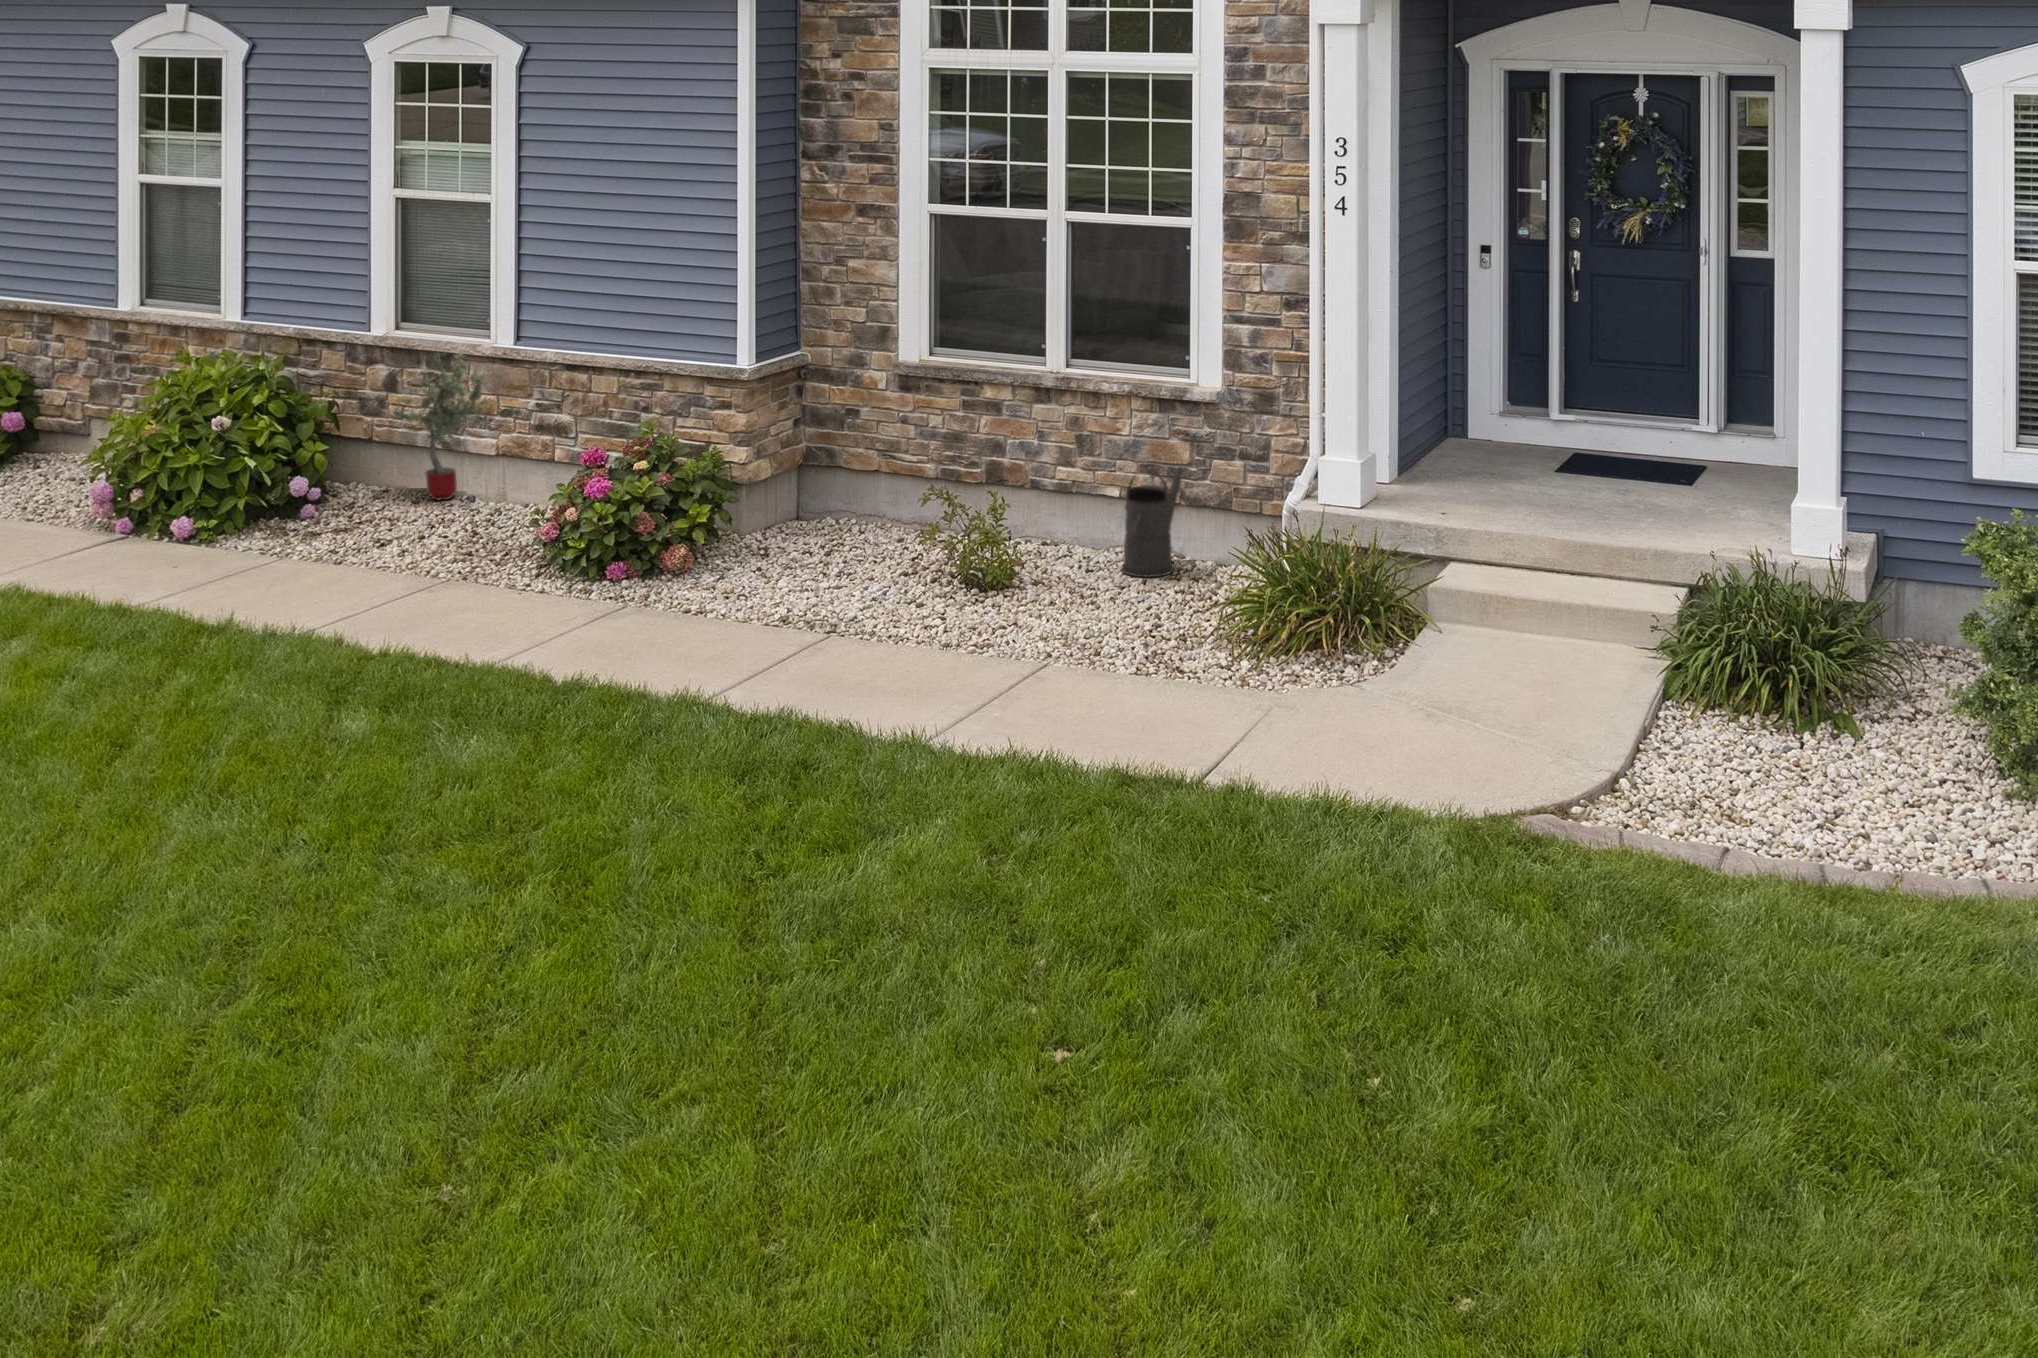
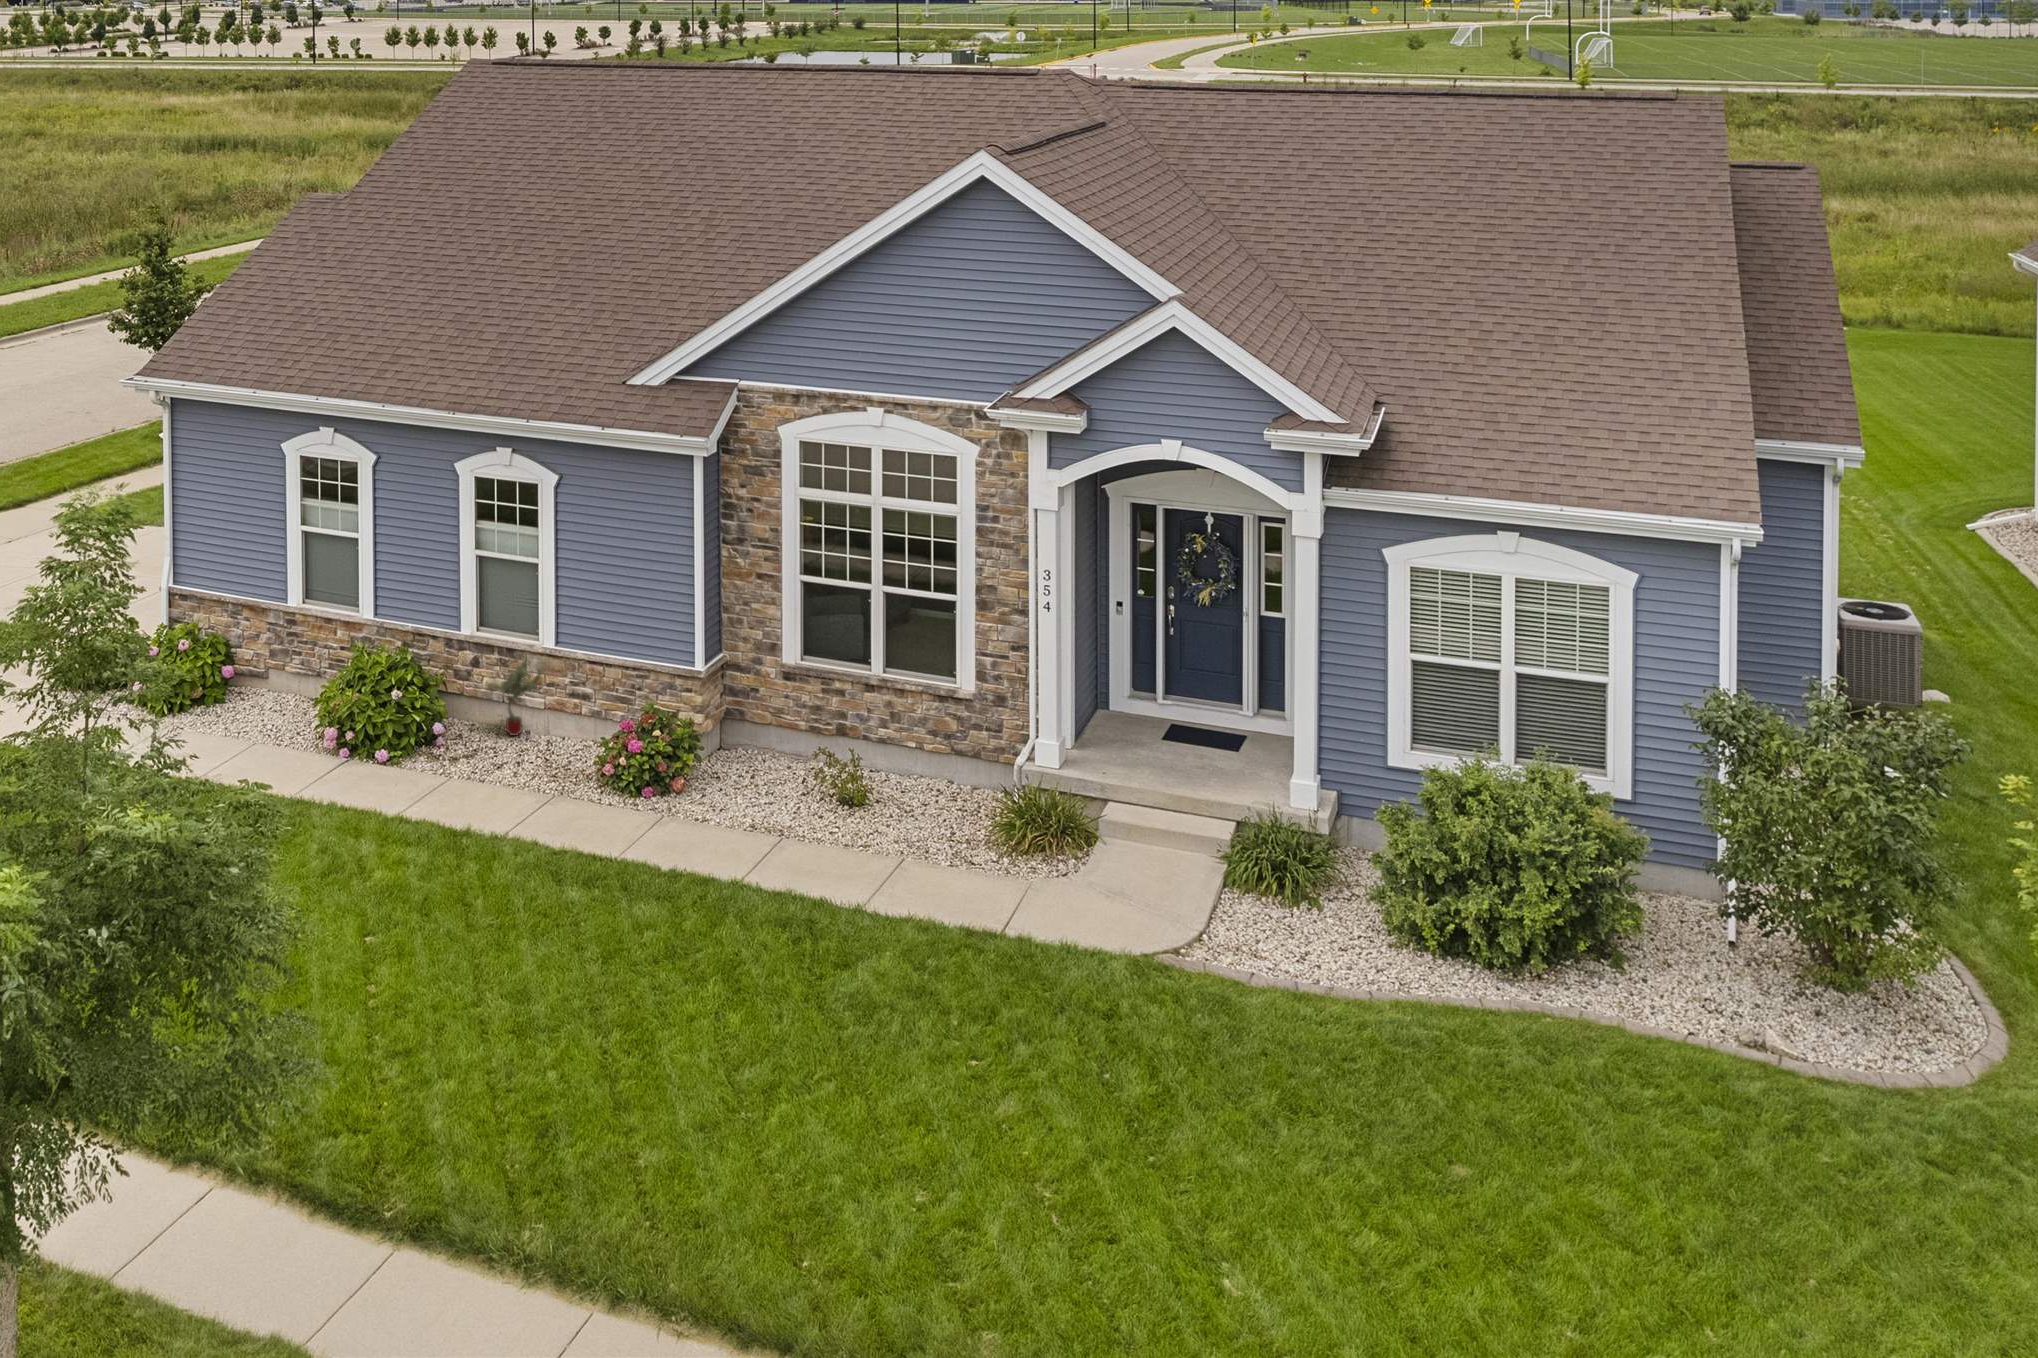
watering can: present [1122,467,1183,577] -> none [922,734,952,801]

